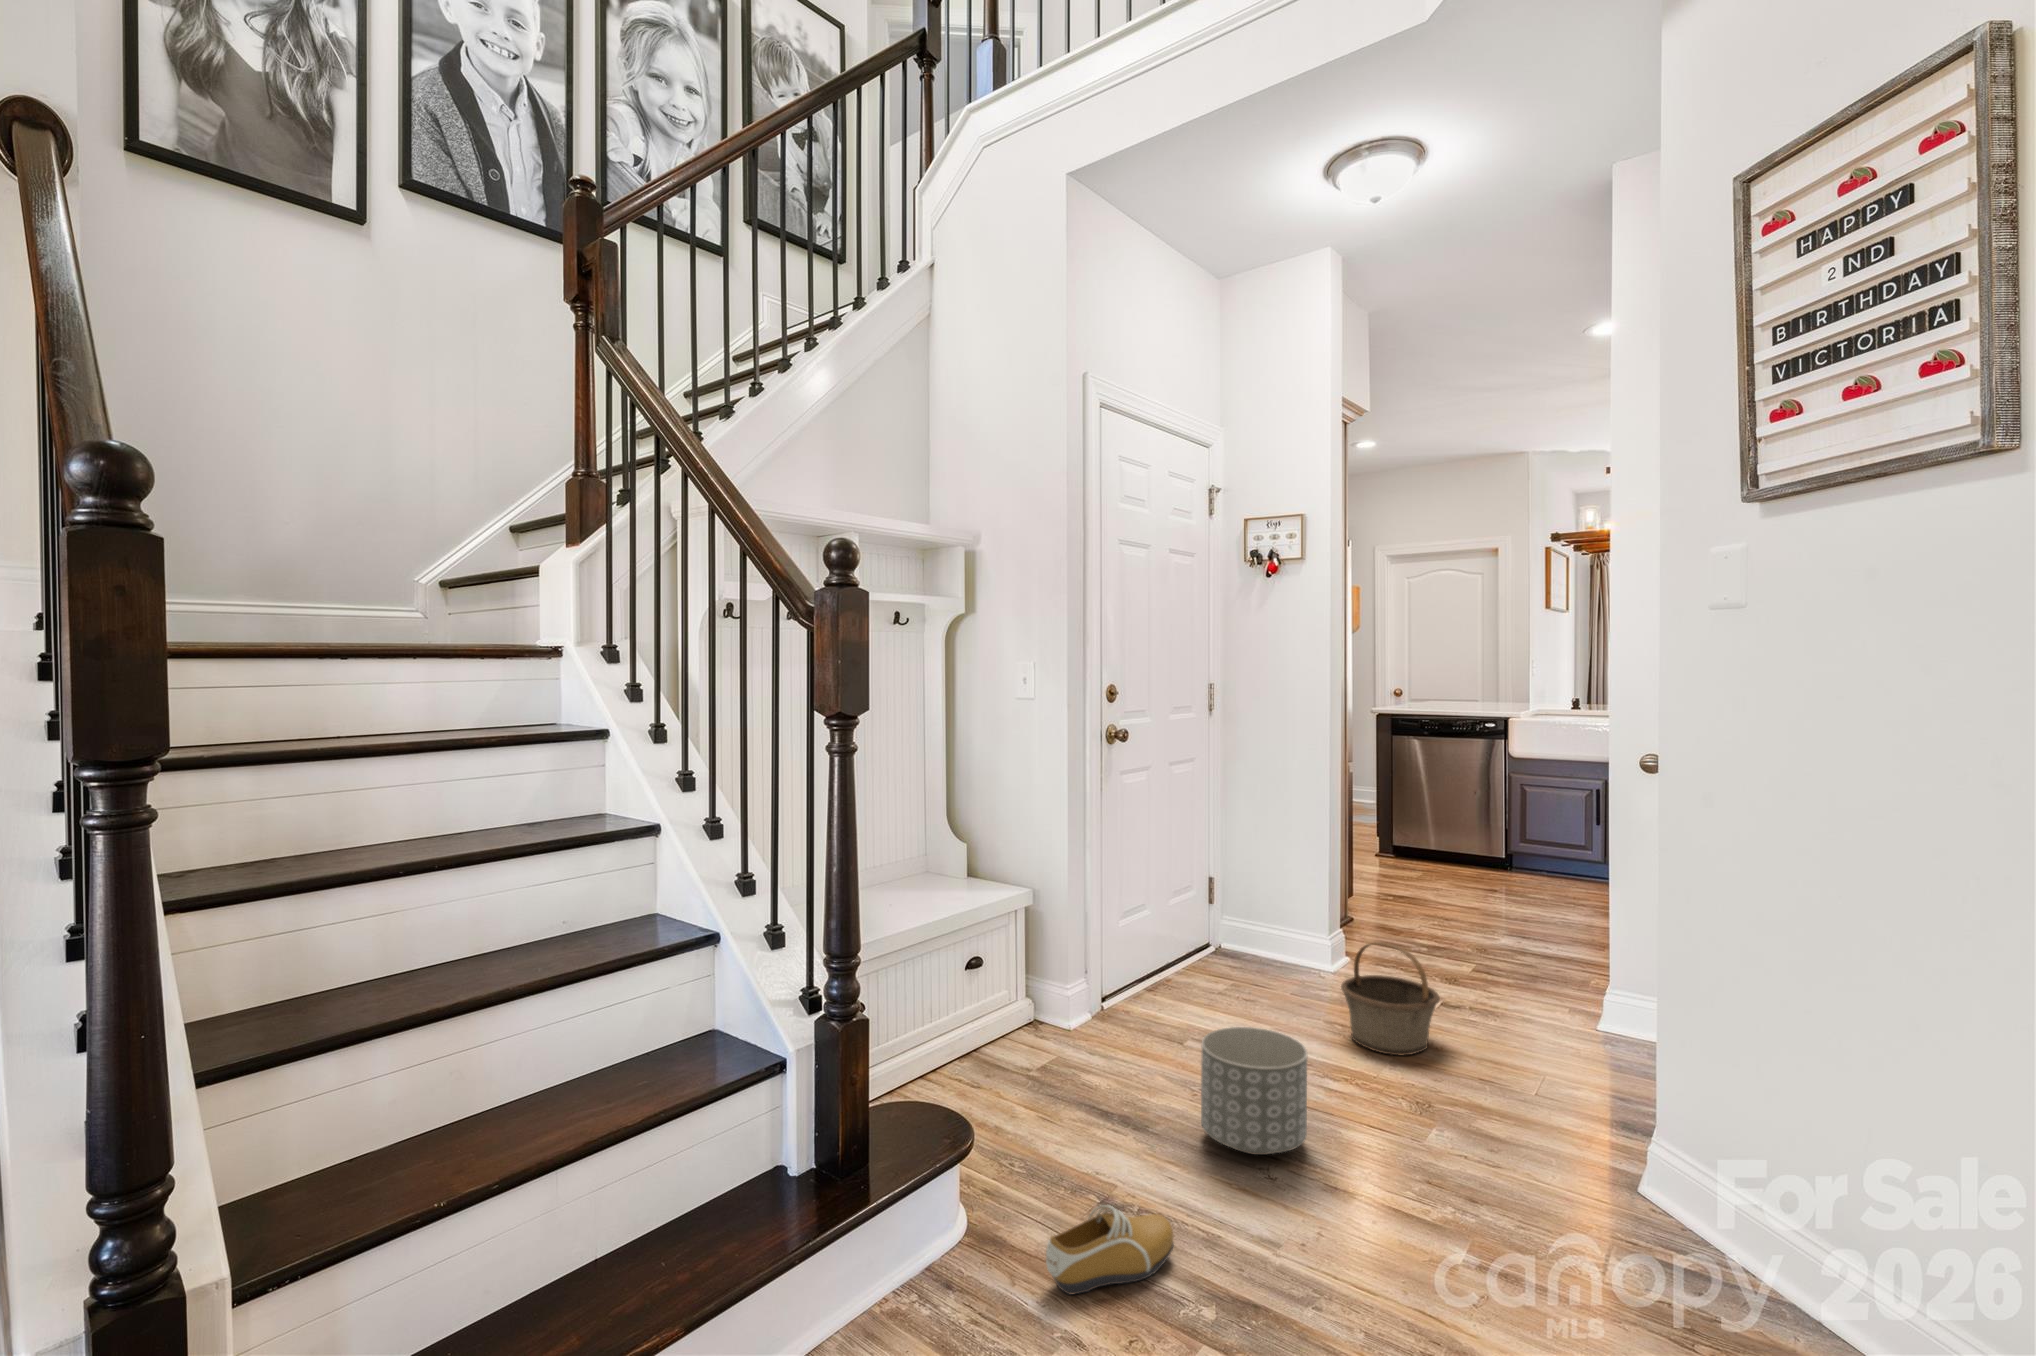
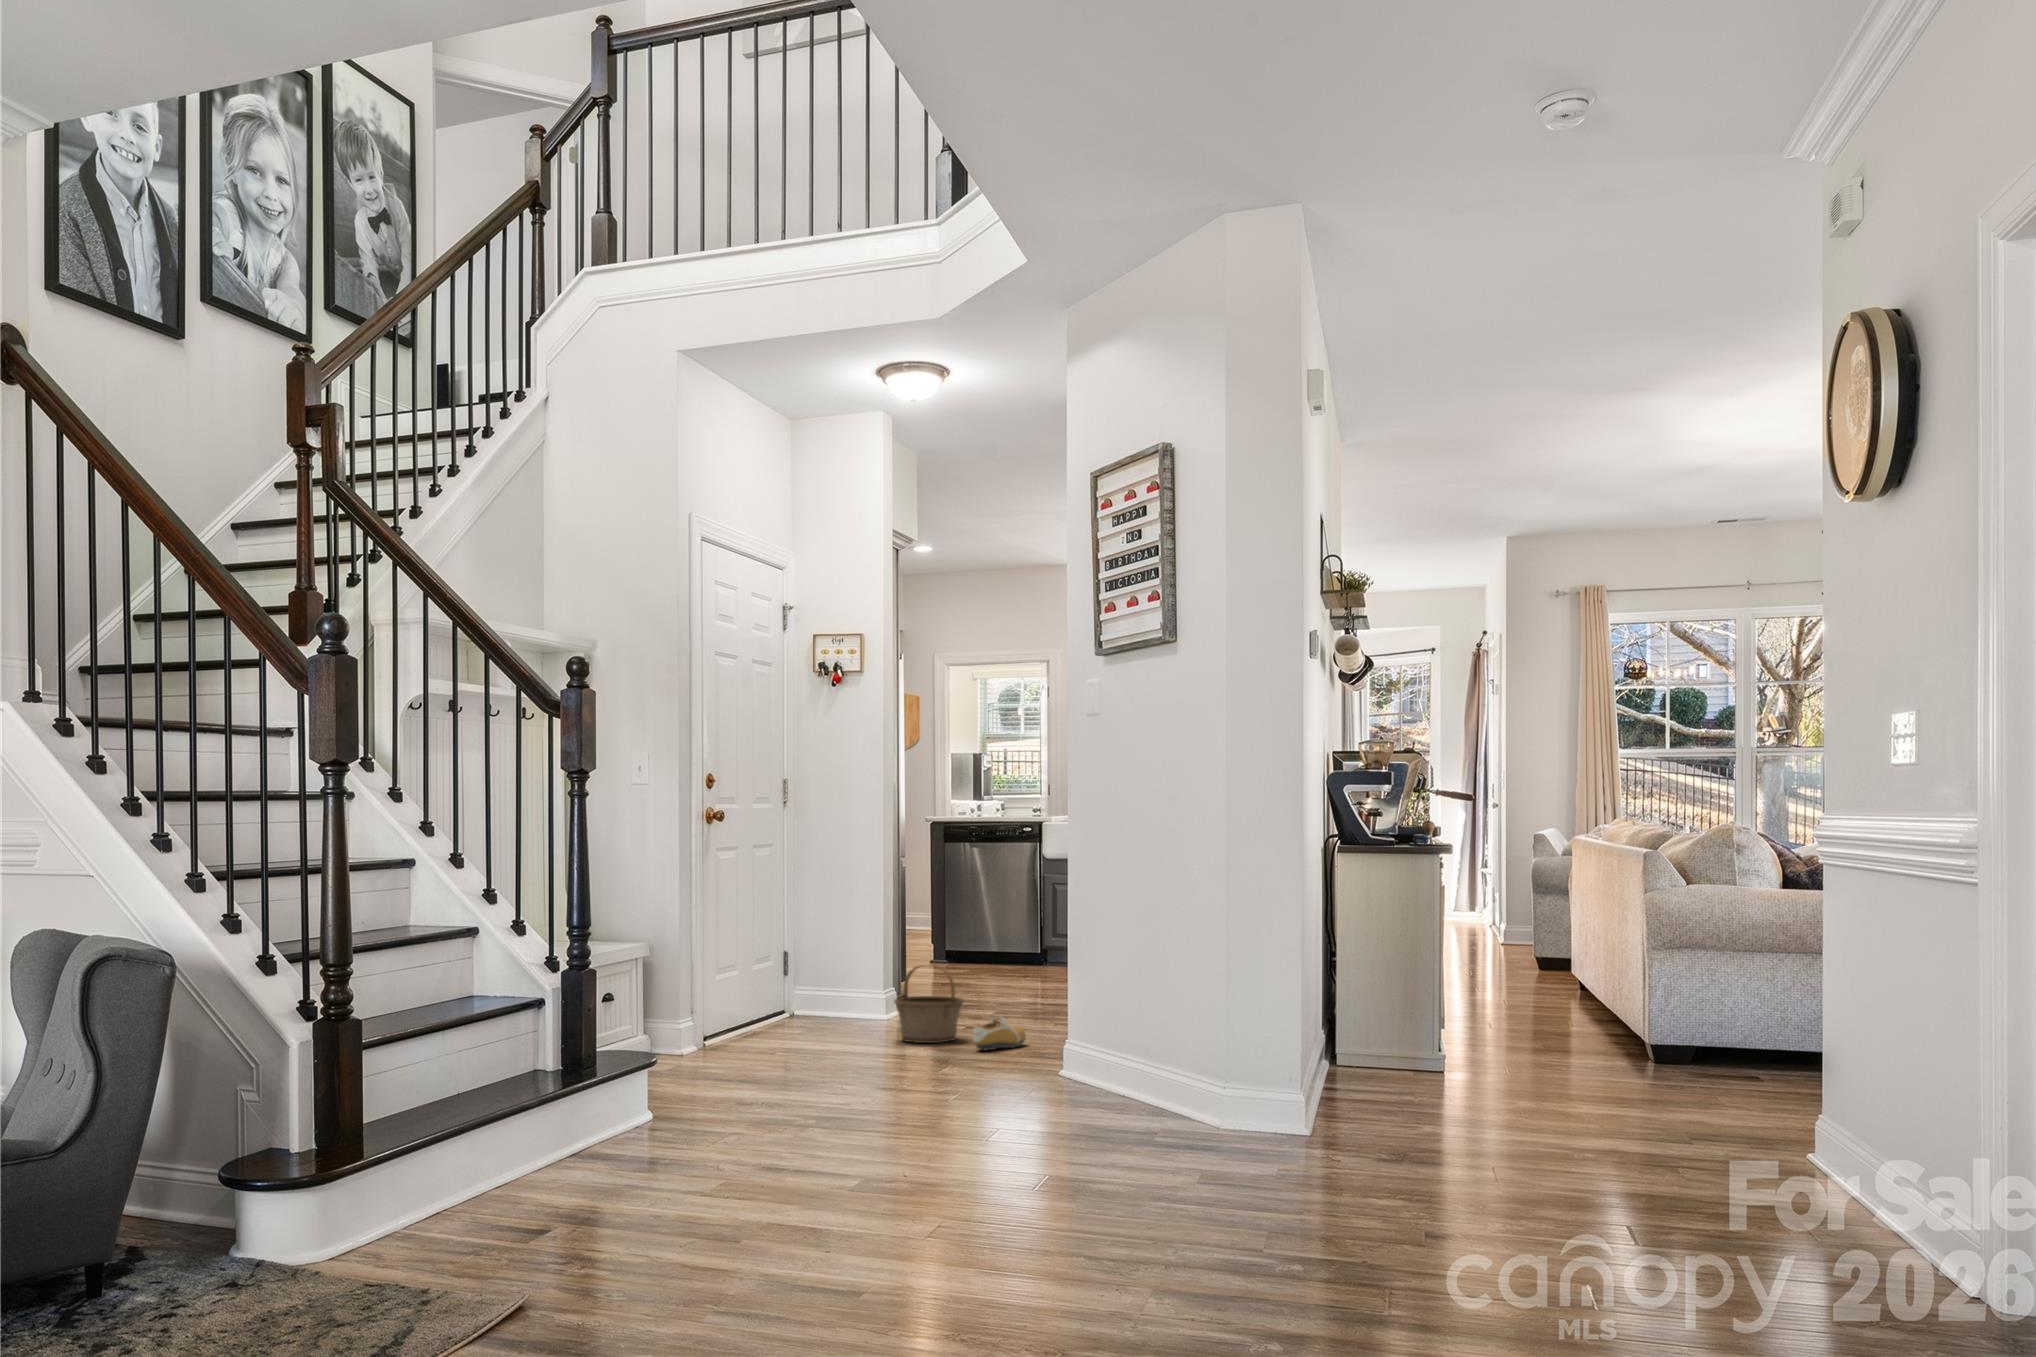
planter: present [1201,1027,1307,1155] -> none [799,998,870,1071]
shoe: present [1046,1205,1174,1294] -> present [973,1016,1026,1050]

